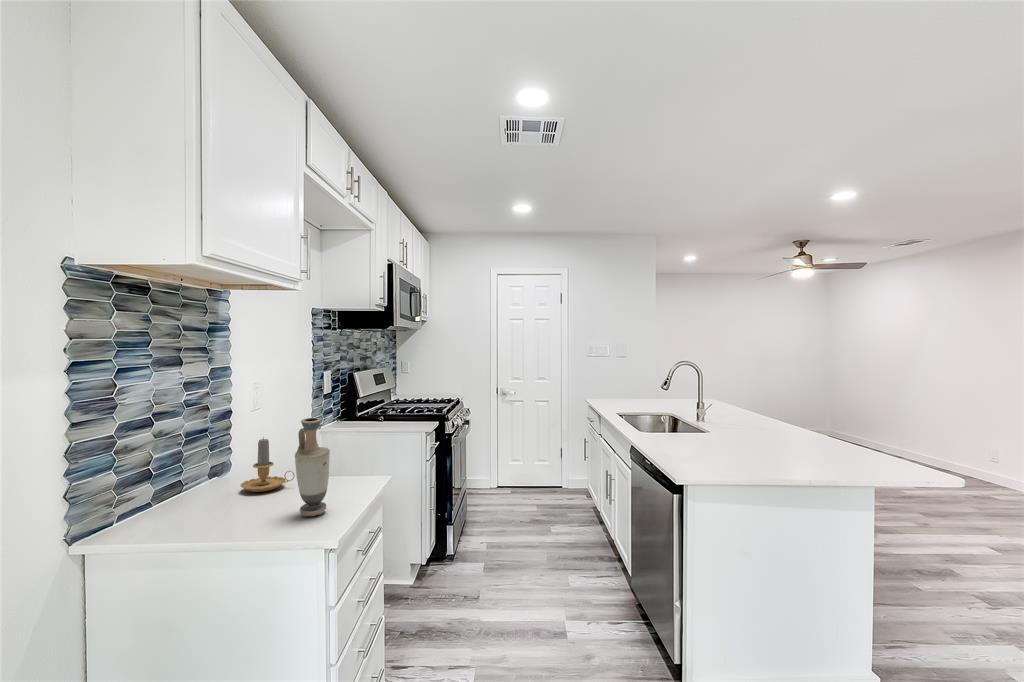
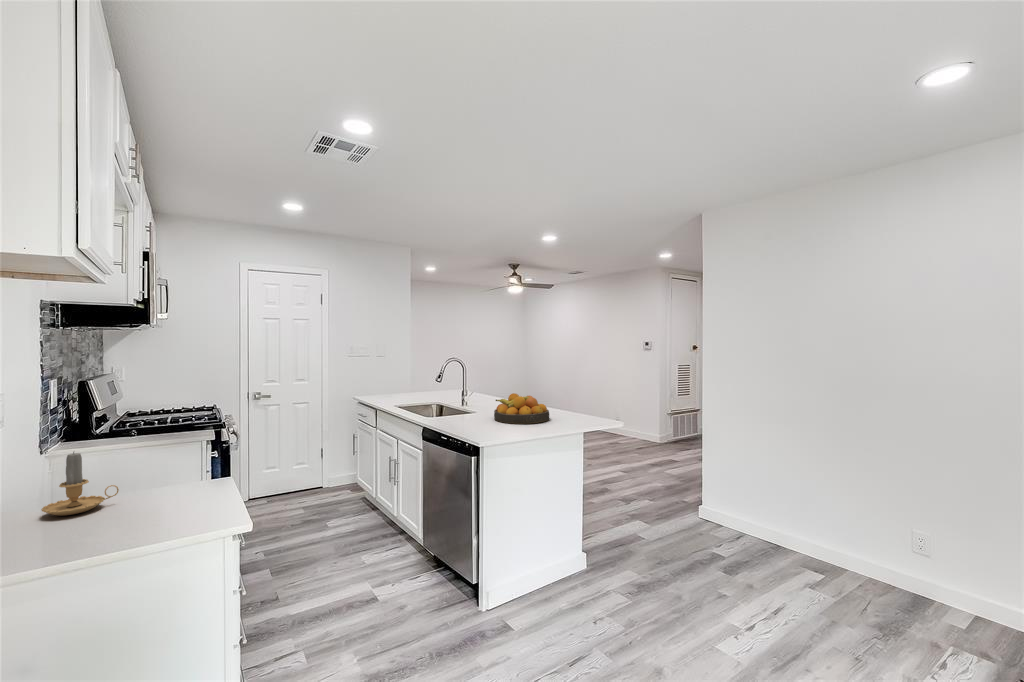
fruit bowl: none [725,414,812,460] -> present [494,393,549,424]
vase: present [295,418,330,517] -> none [167,416,206,518]

